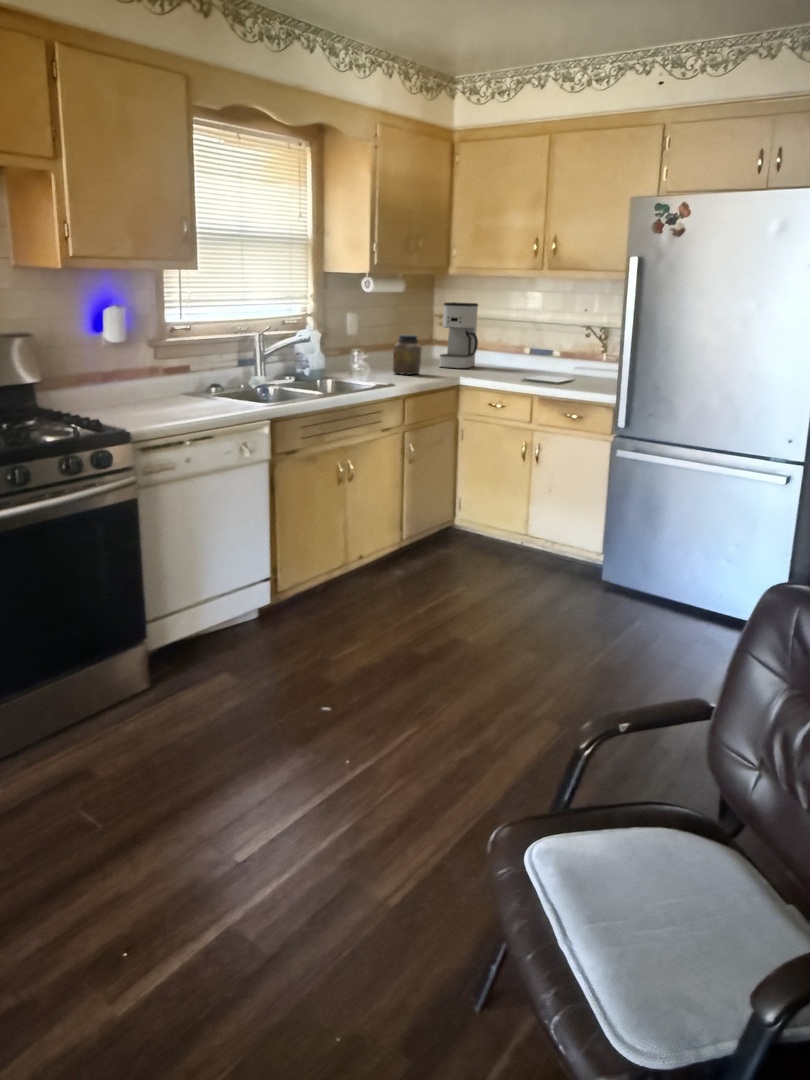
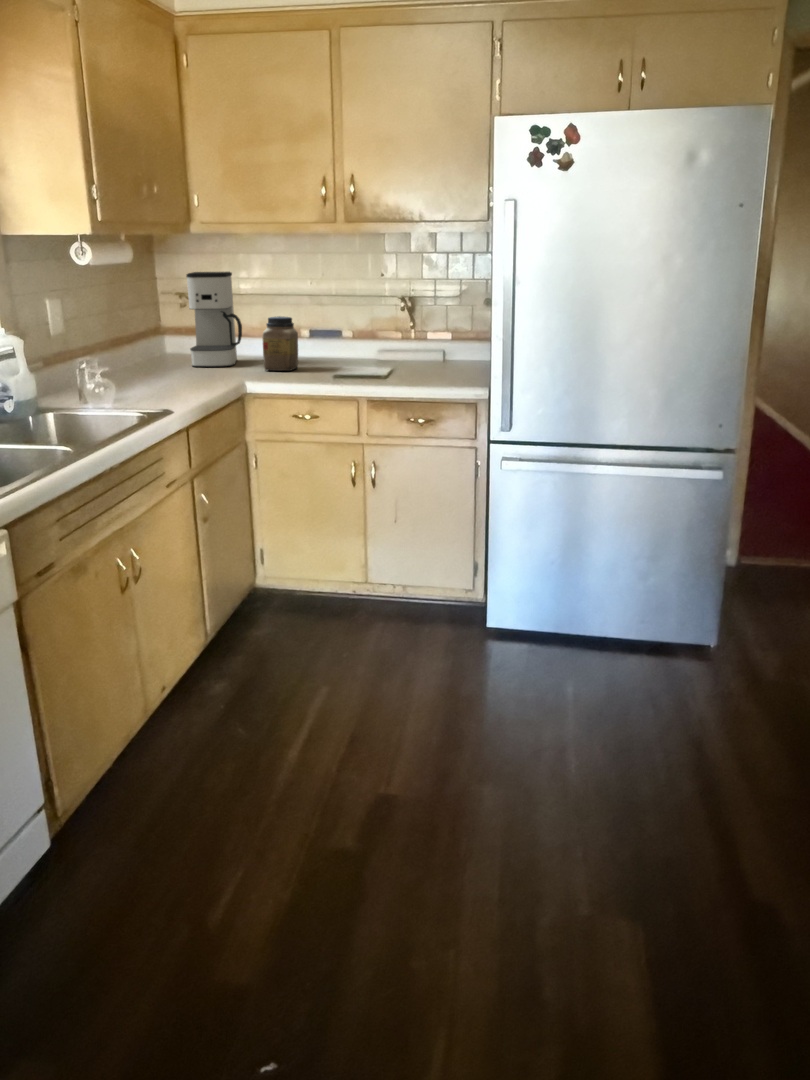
jar: present [393,335,422,375] -> present [262,316,298,371]

